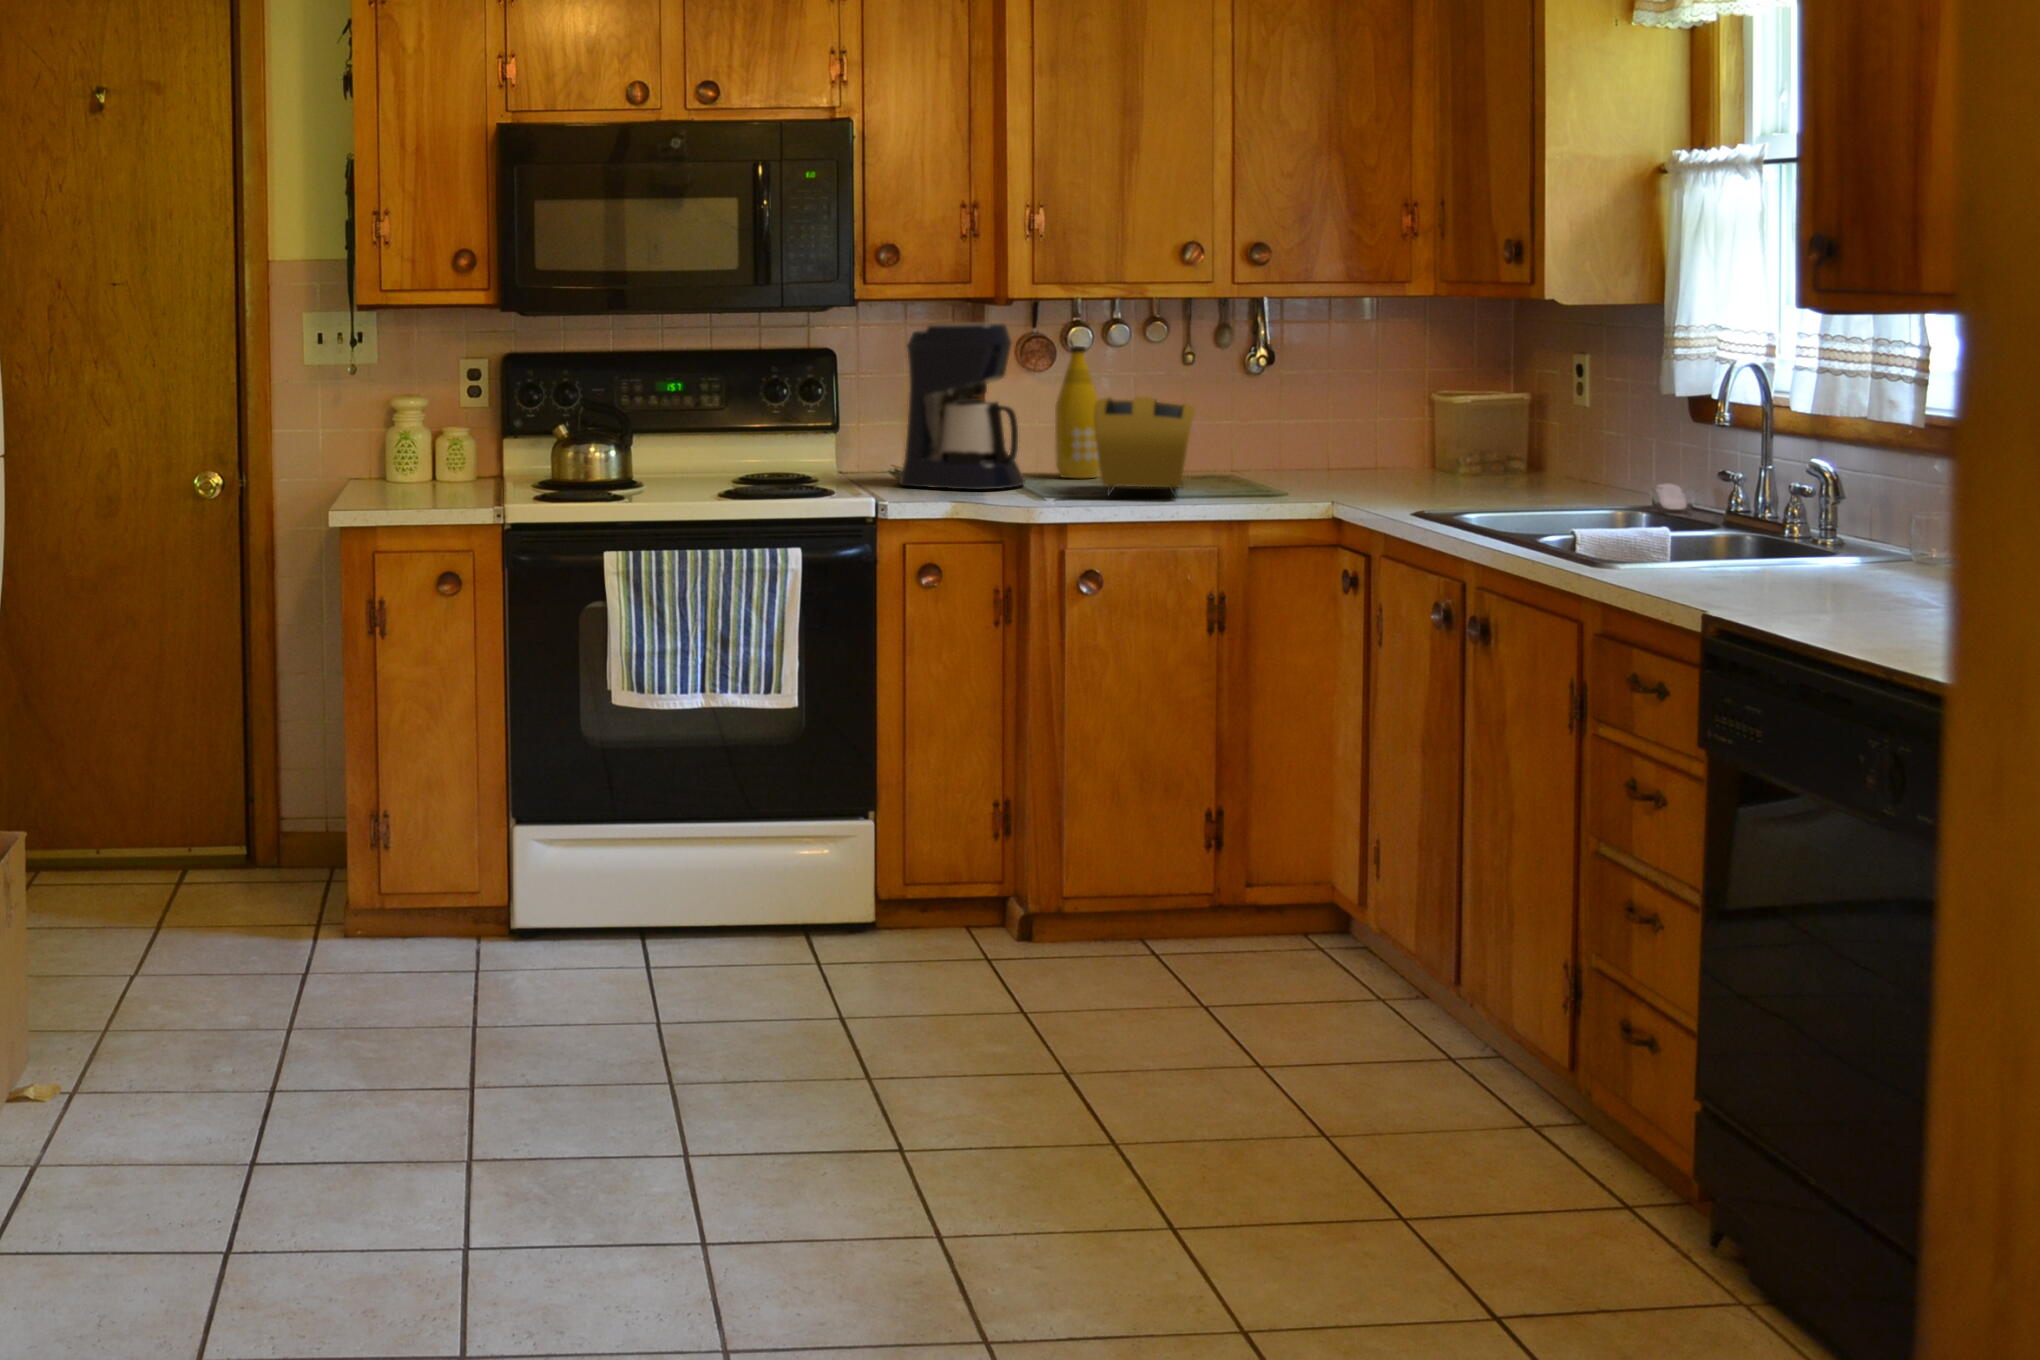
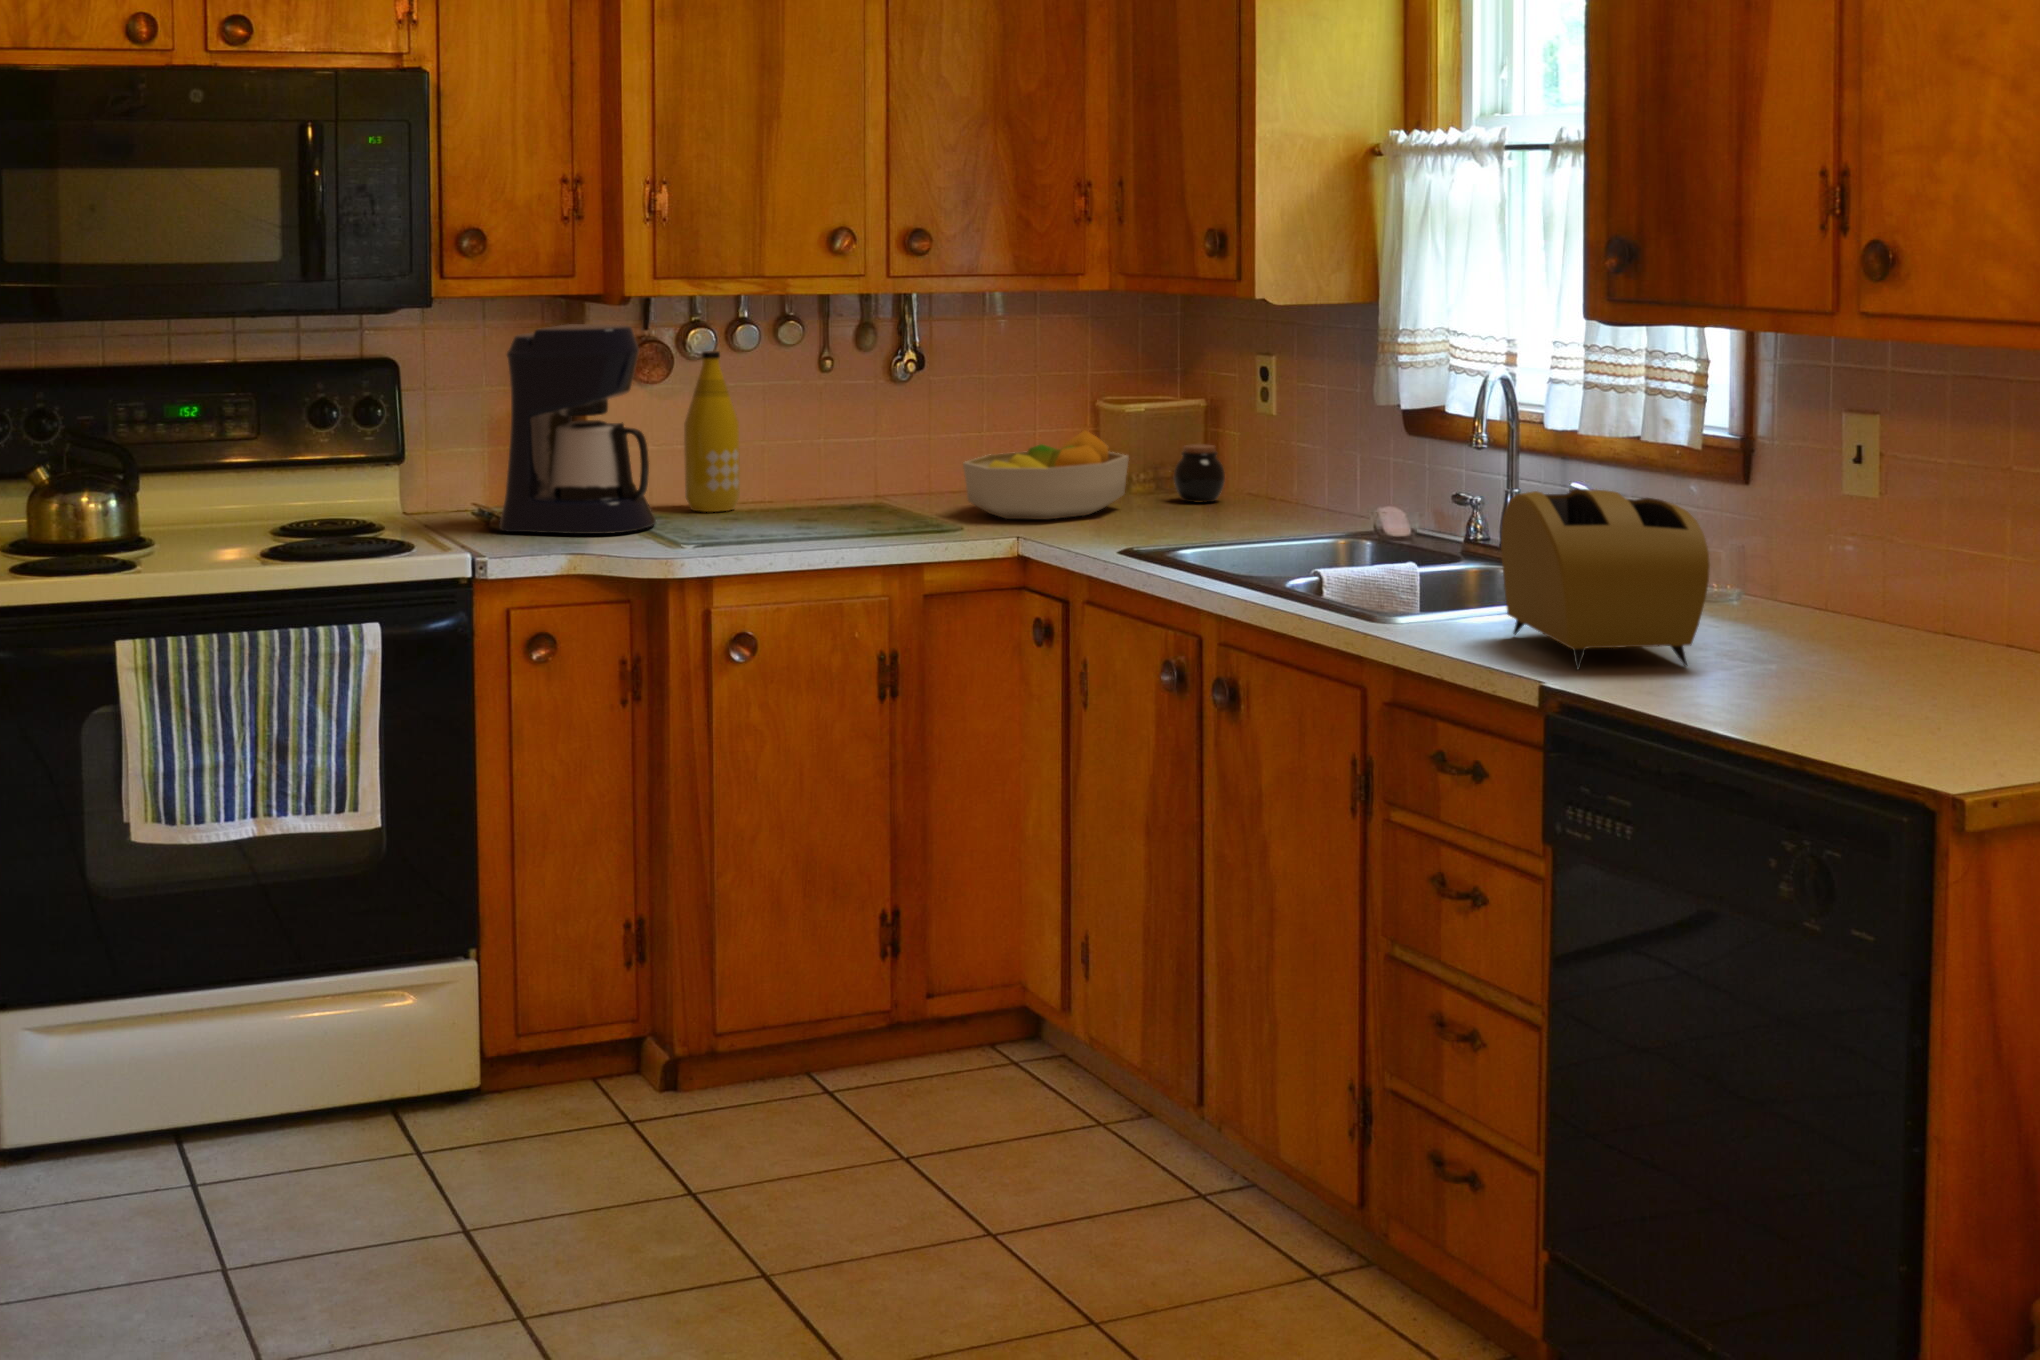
toaster: present [1094,396,1195,498] -> present [1501,489,1710,669]
fruit bowl: none [1289,417,1444,492] -> present [963,431,1129,519]
jar: none [1492,433,1541,484] -> present [1174,444,1225,502]

